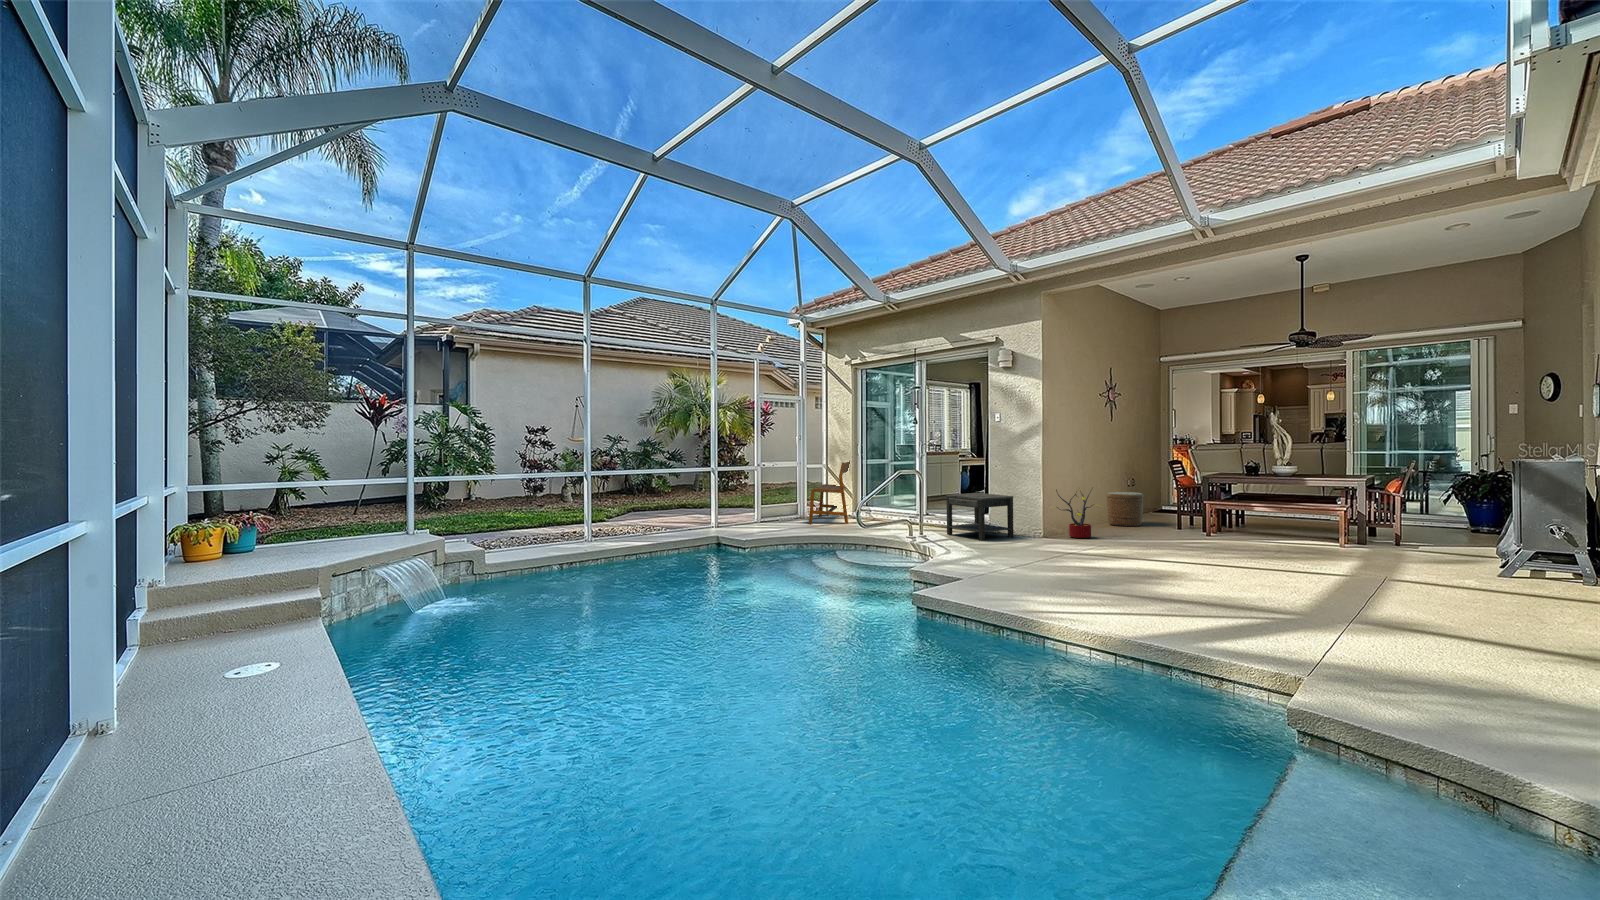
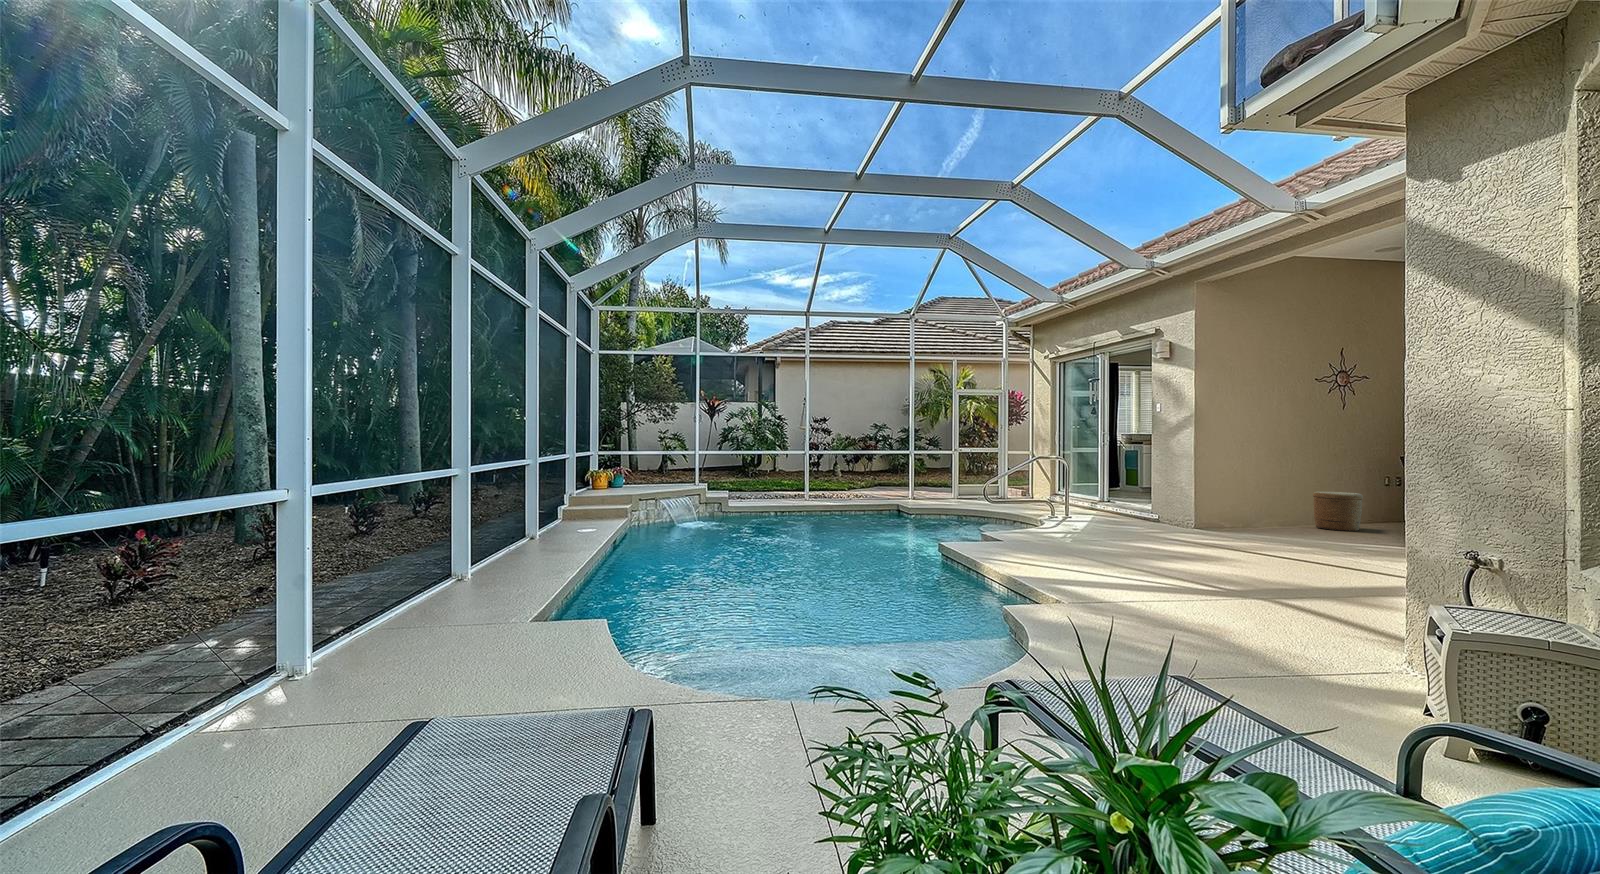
bench: present [809,461,850,524] -> none [998,449,1055,506]
decorative plant: present [1056,490,1100,538] -> none [1198,481,1270,533]
side table: present [946,493,1013,541] -> none [1099,481,1162,526]

